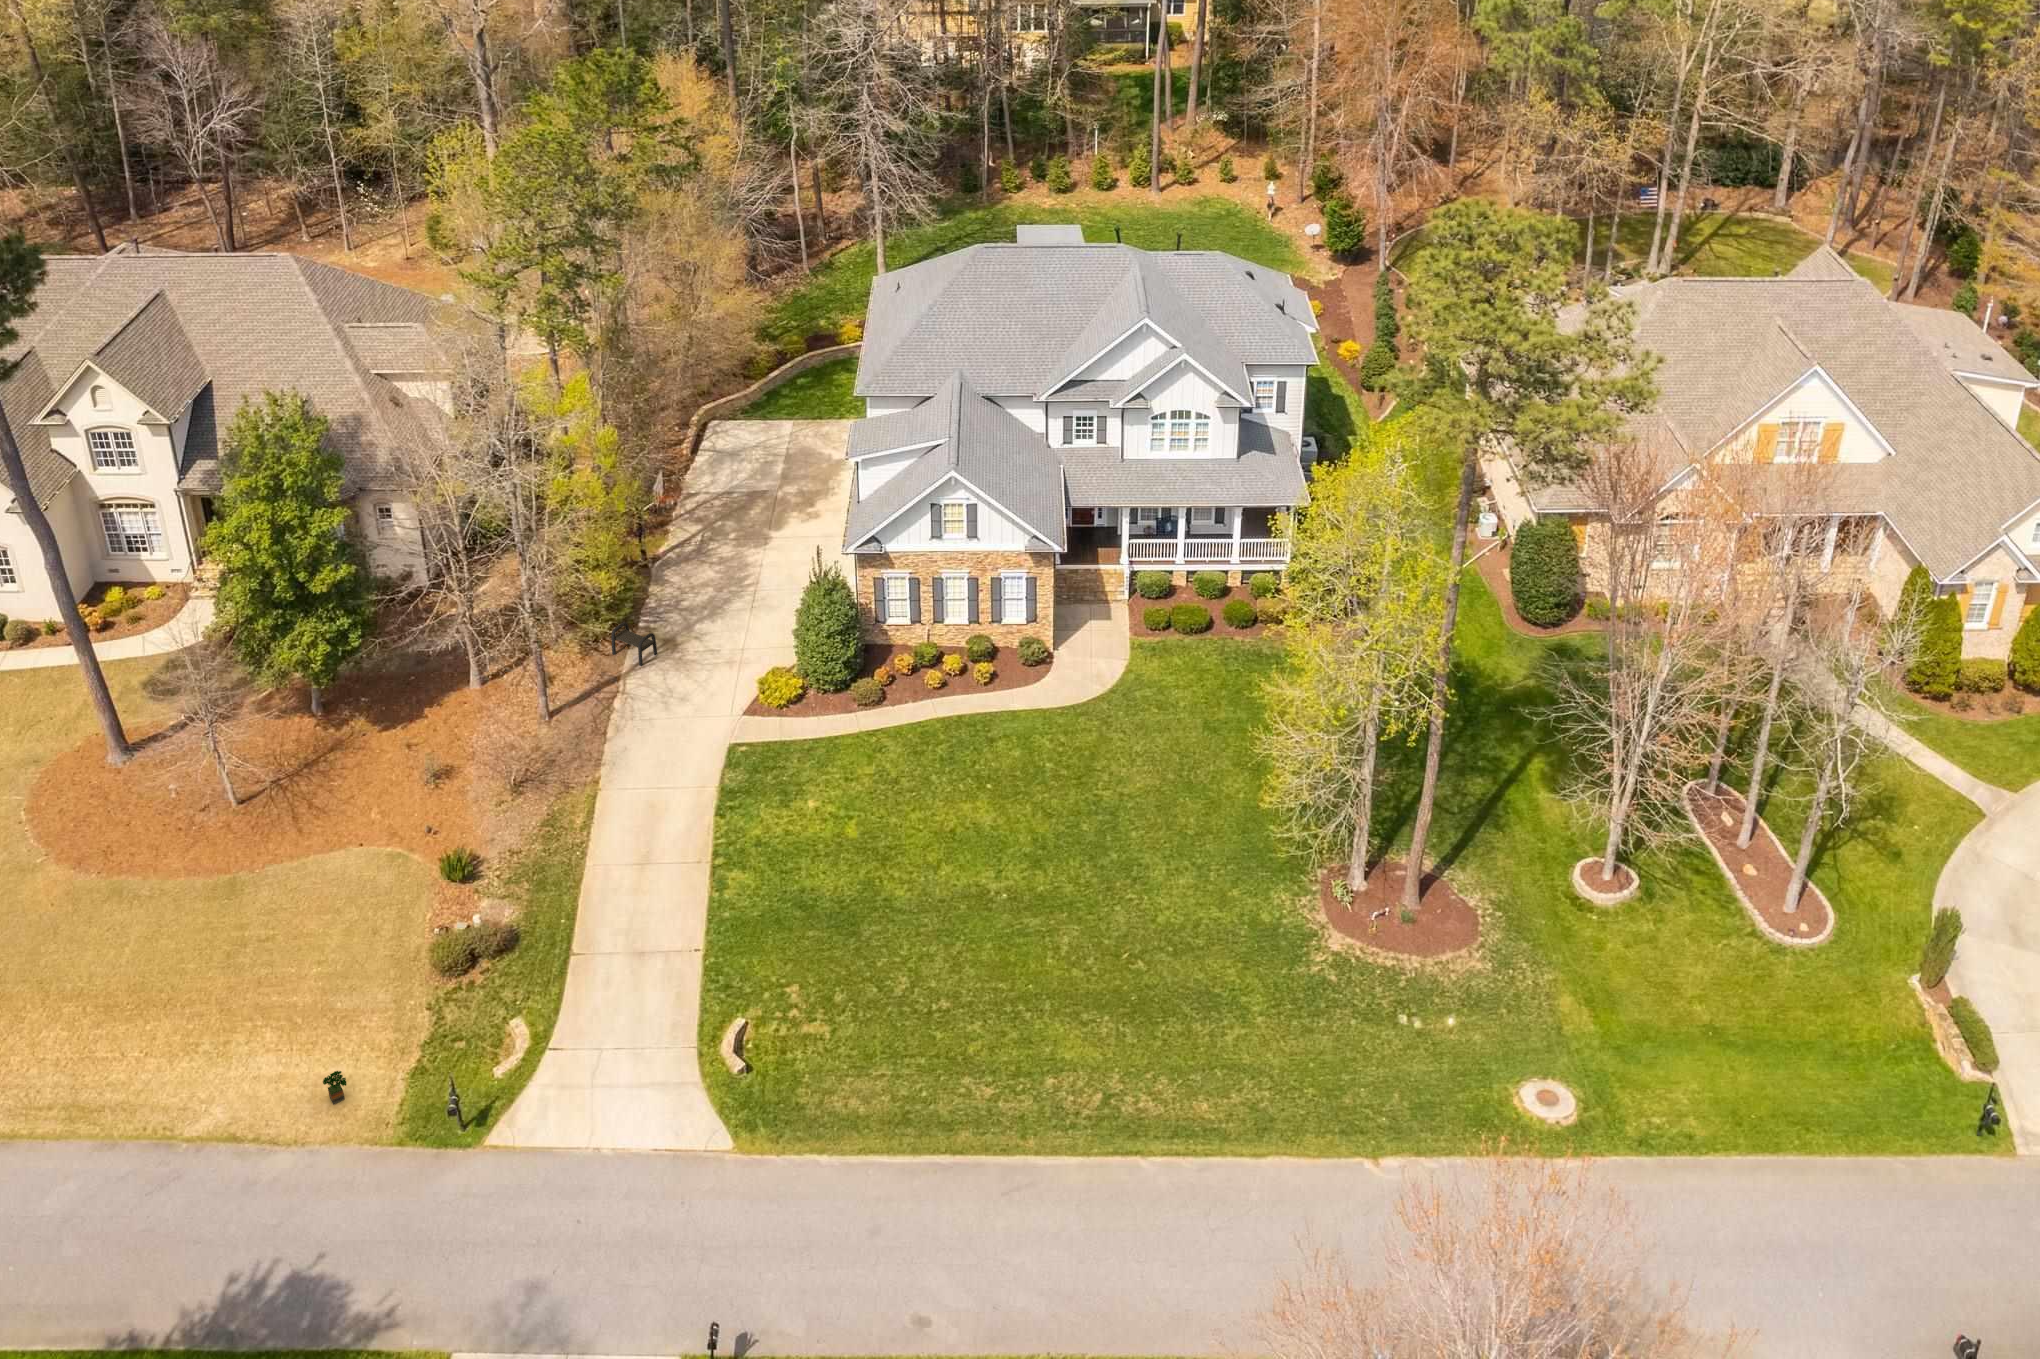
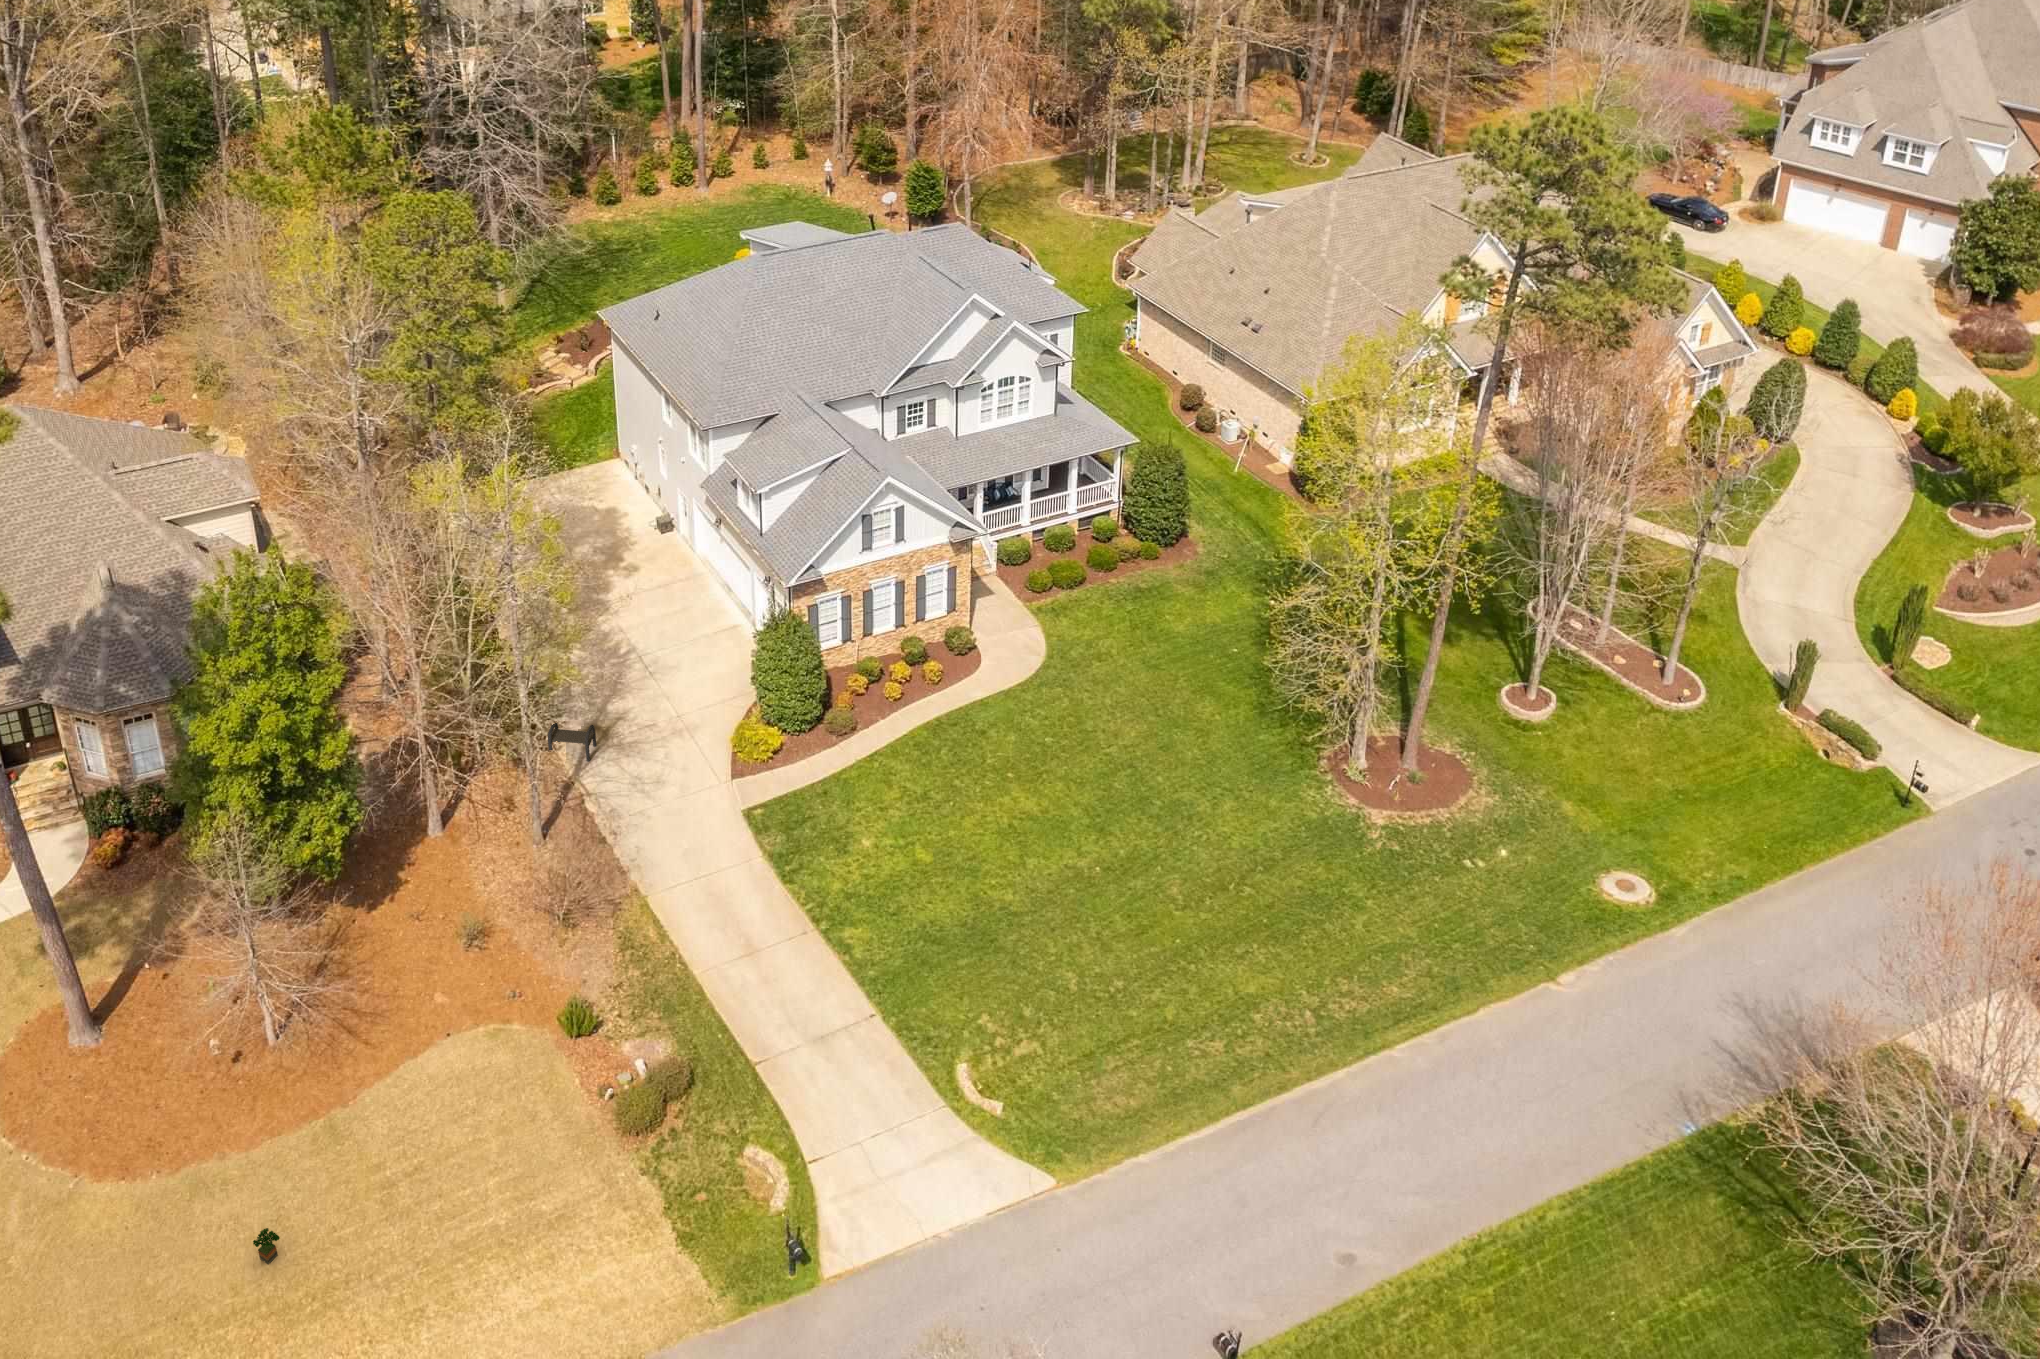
potted tree: present [323,1071,346,1105] -> present [253,1228,280,1264]

